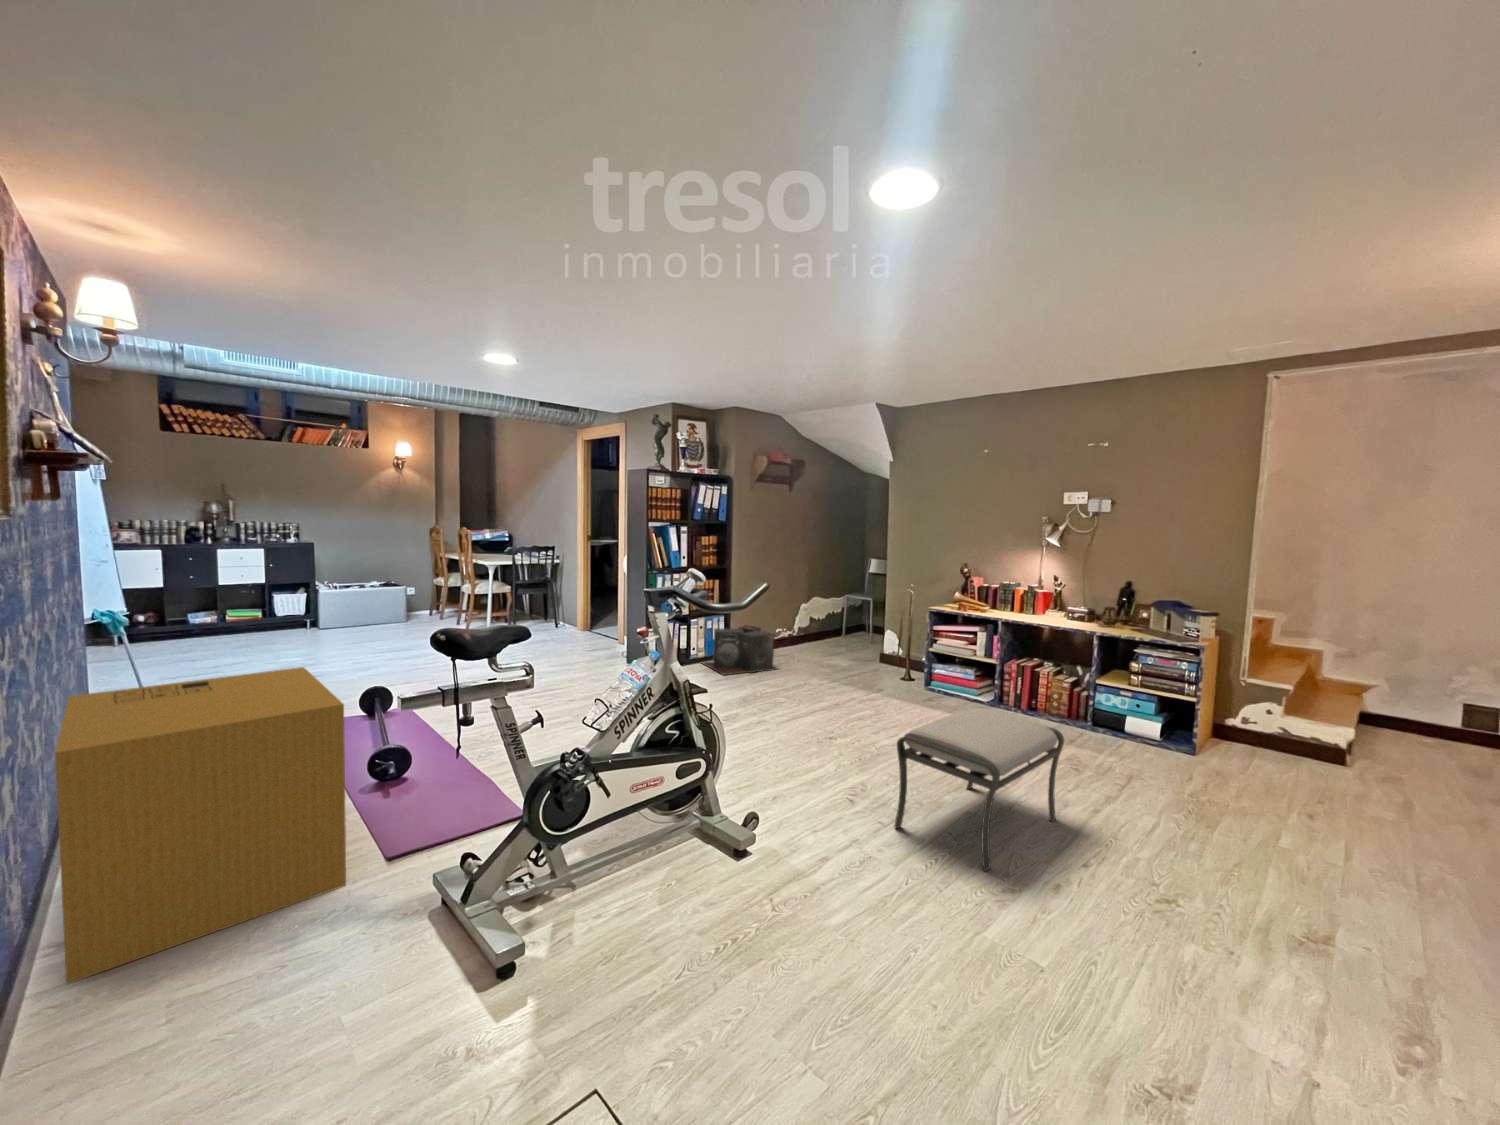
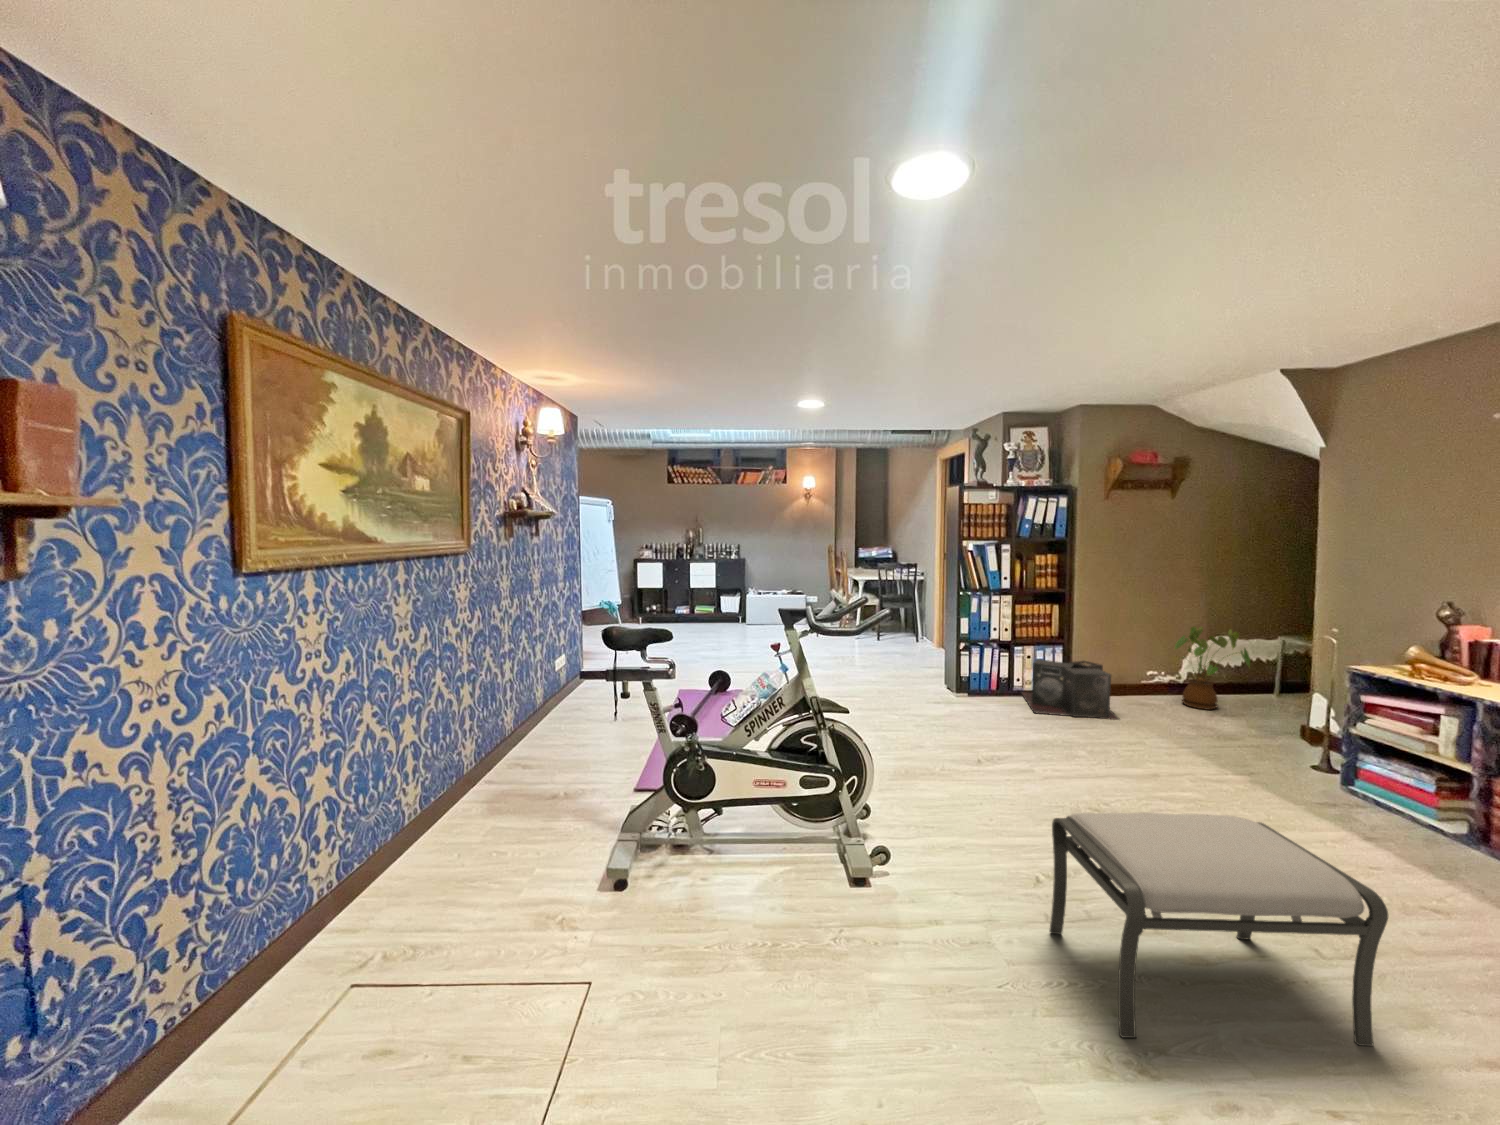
house plant: none [798,591,844,653] -> present [1175,627,1250,710]
cardboard box: present [55,667,346,984] -> none [466,645,619,796]

